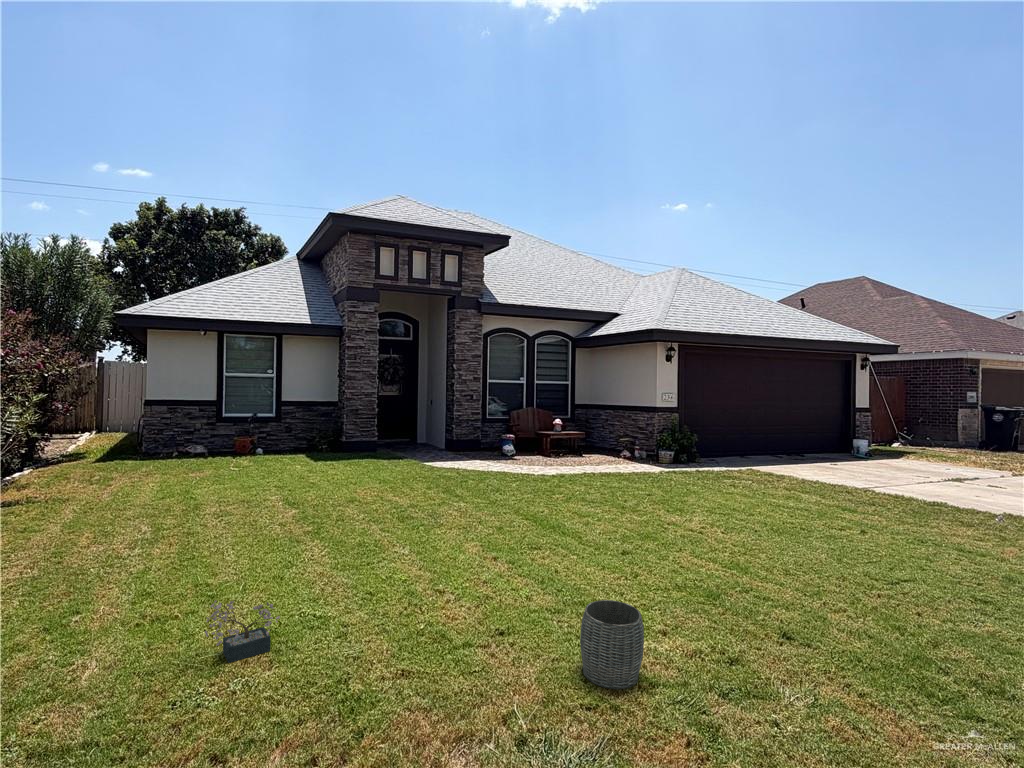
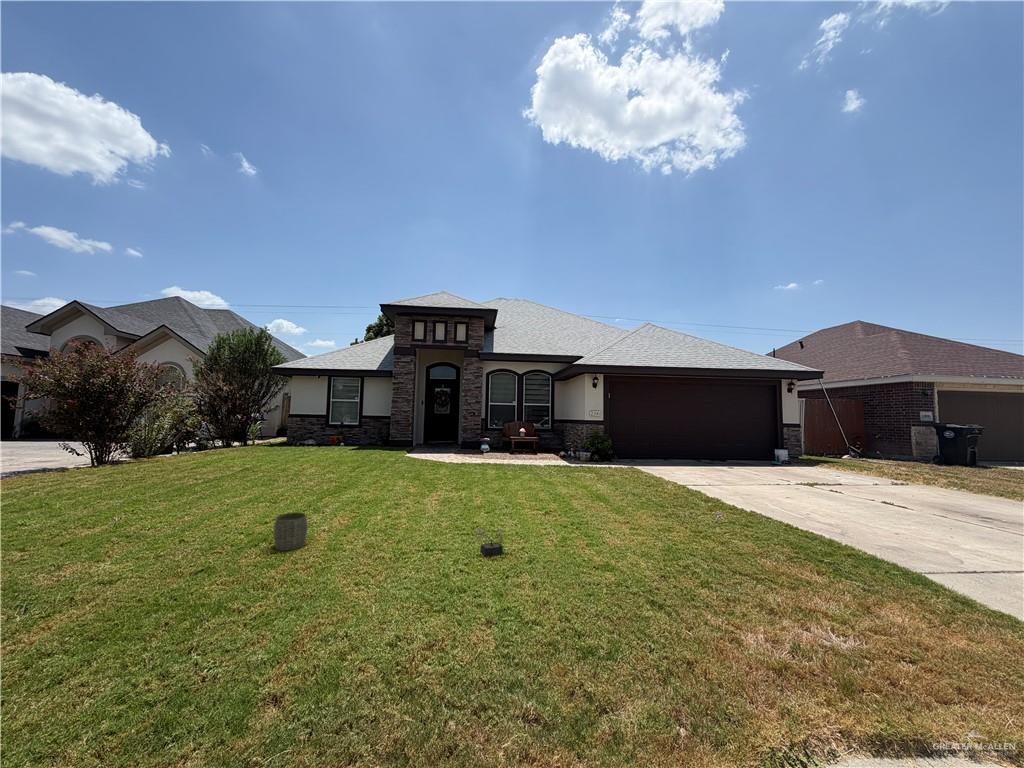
decorative plant: present [205,601,280,663] -> present [474,527,506,556]

